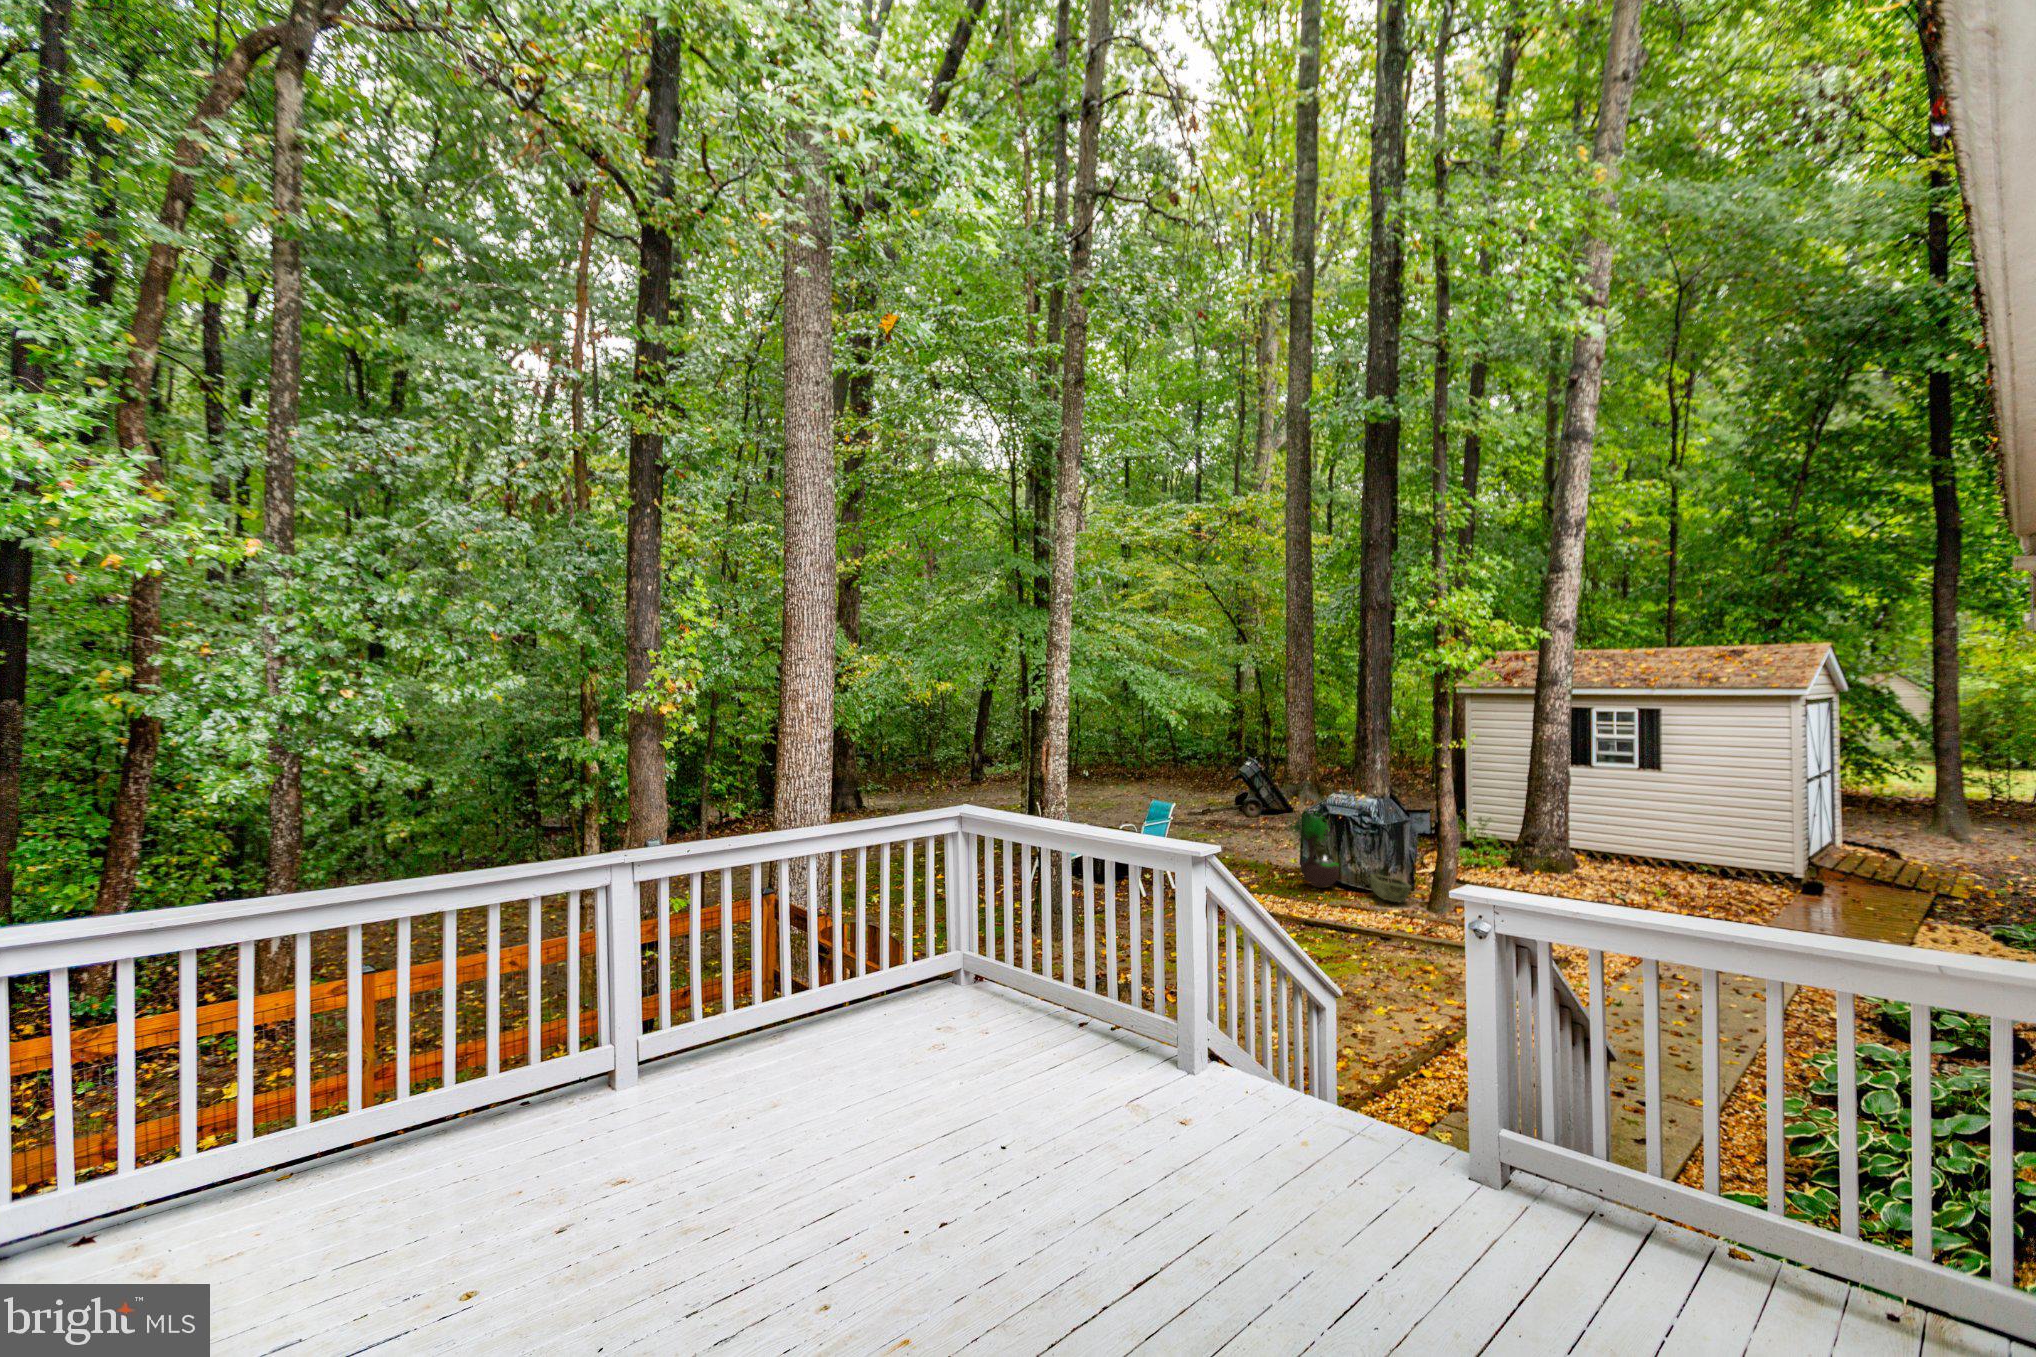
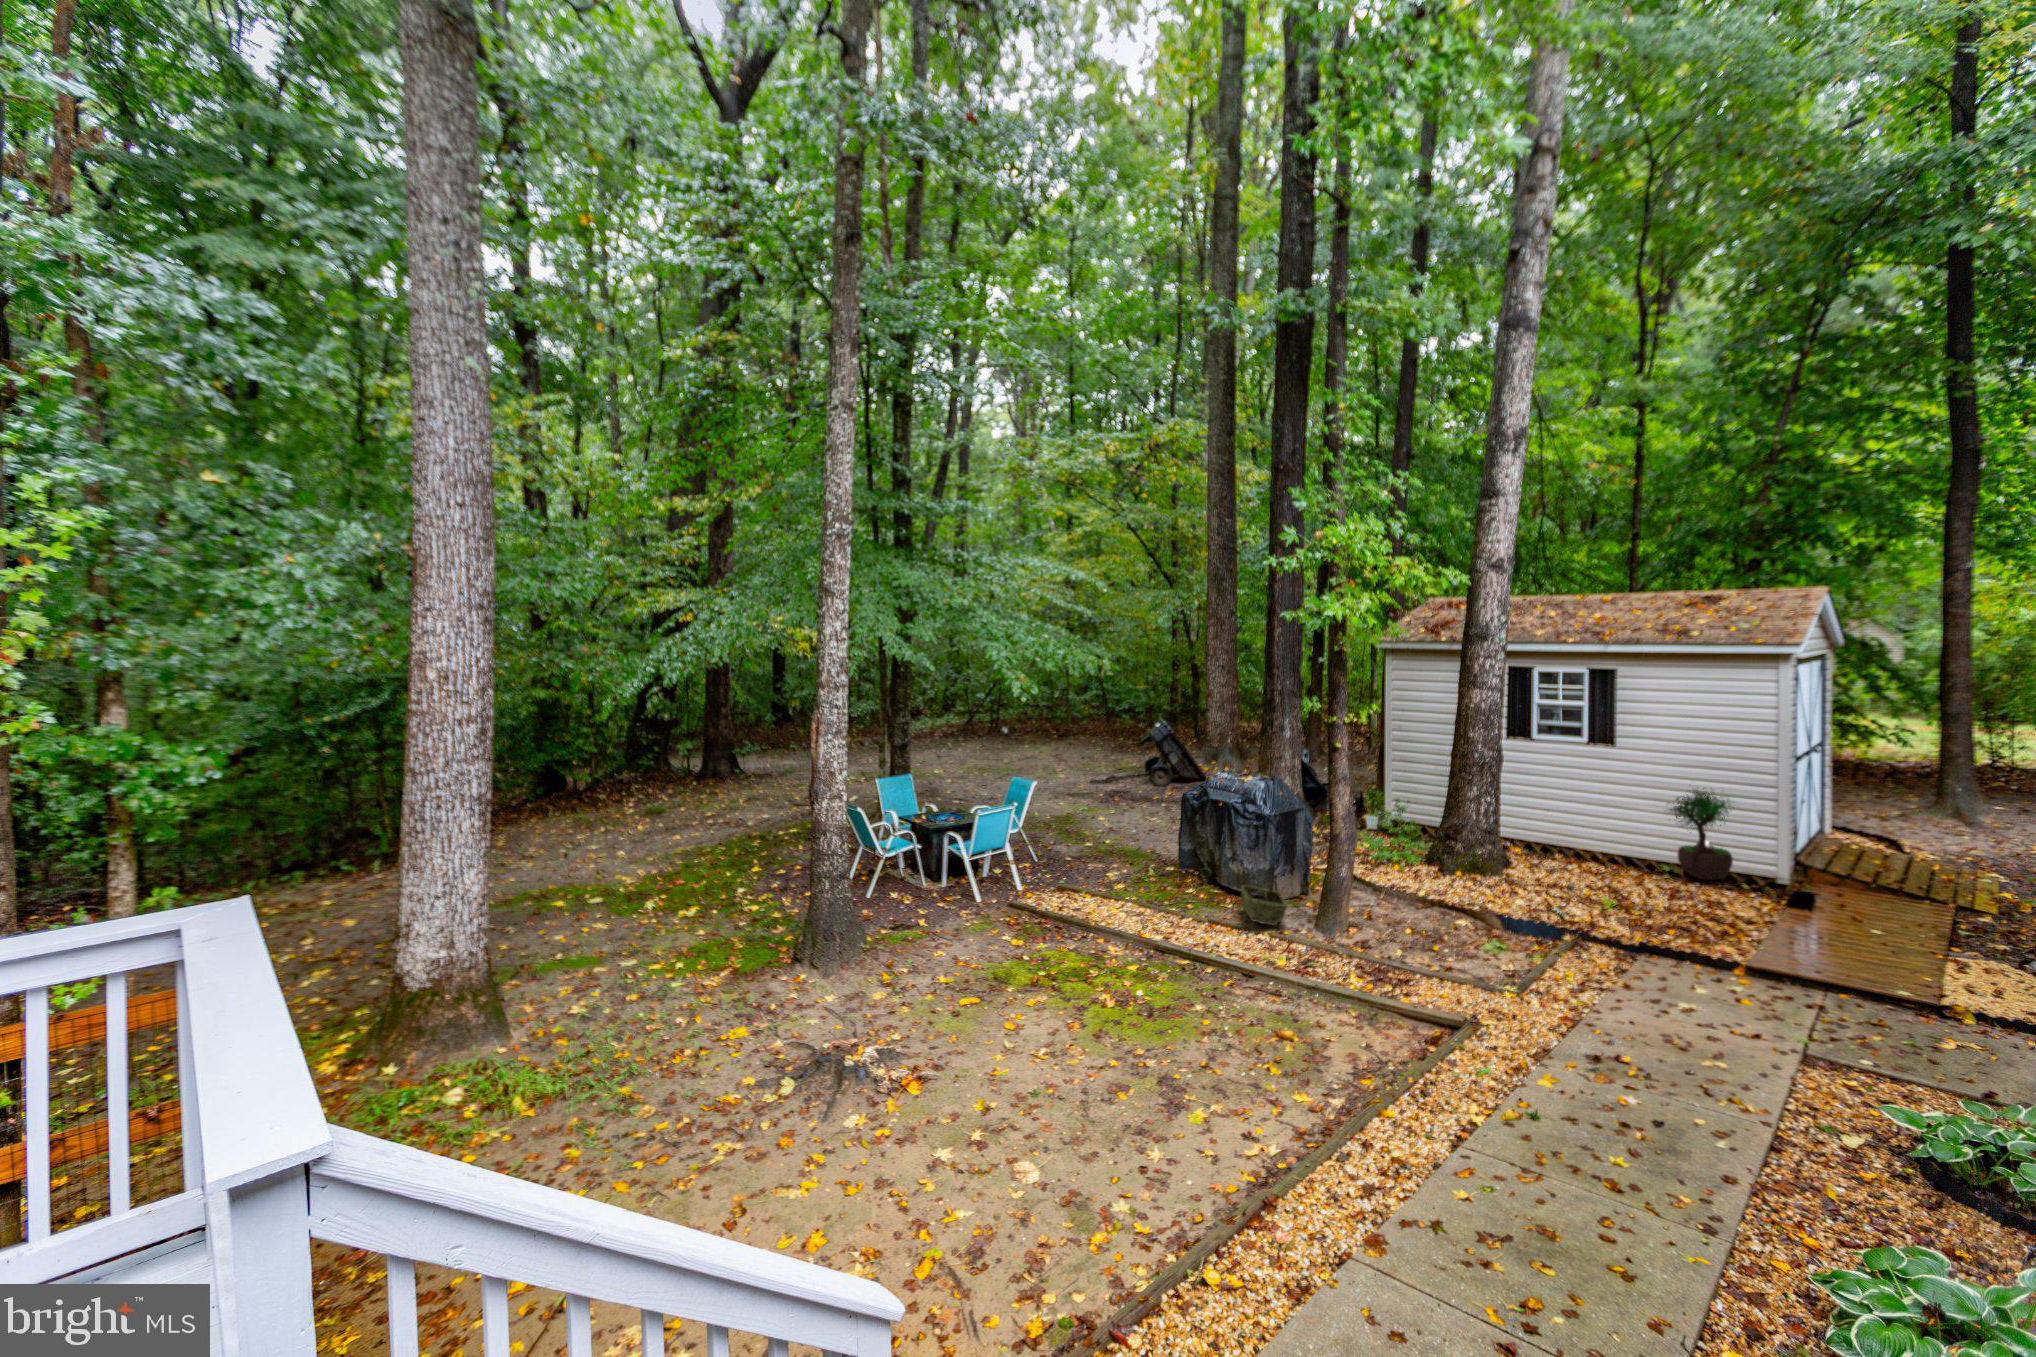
potted tree: present [1286,811,1339,888] -> present [1667,788,1733,880]

